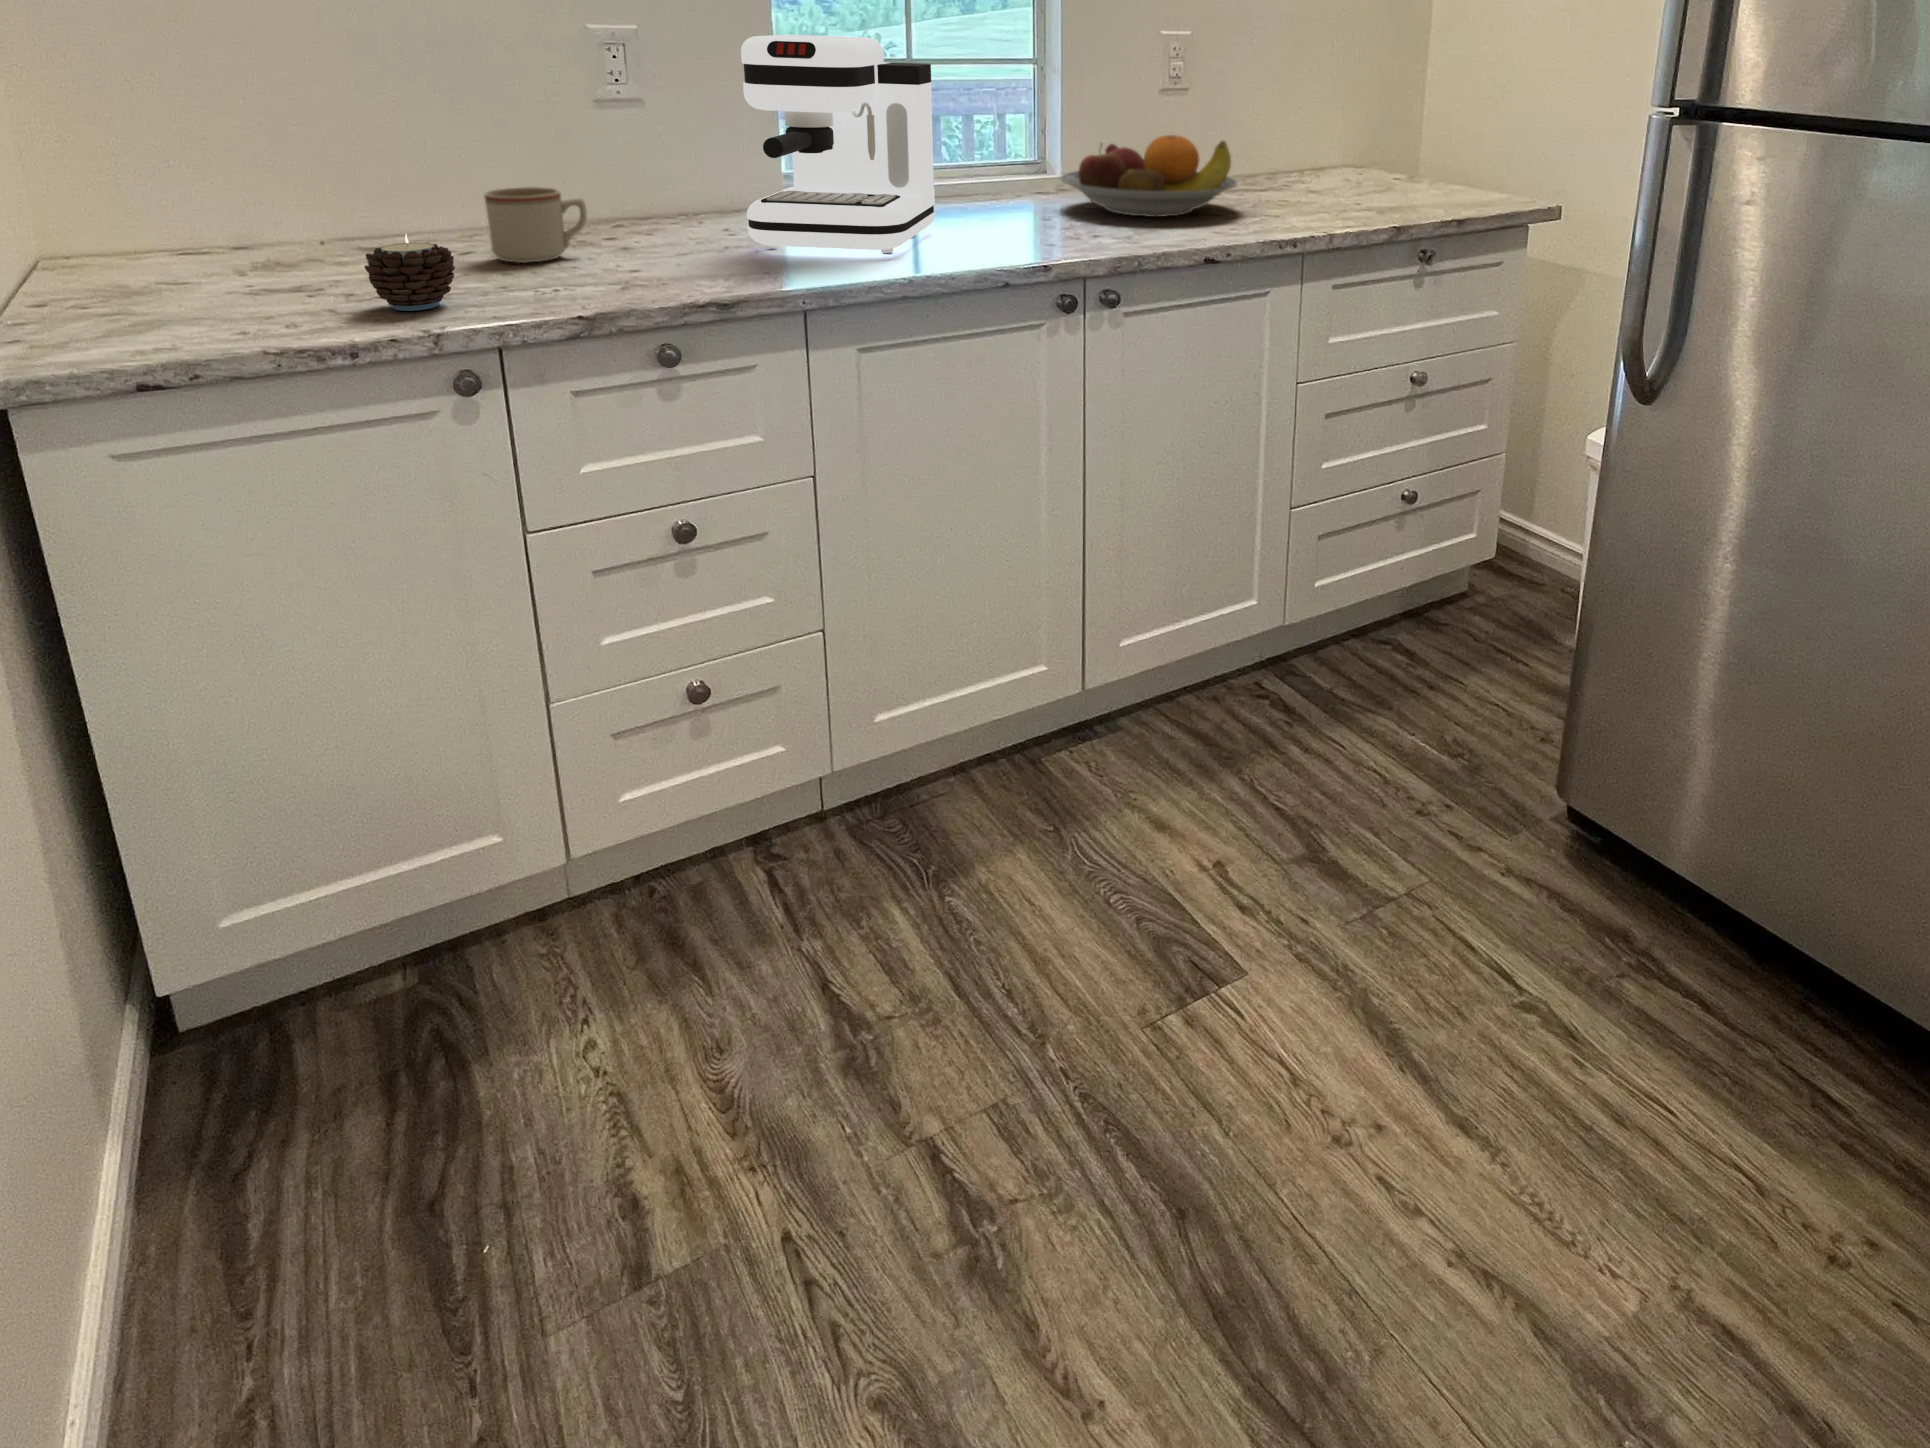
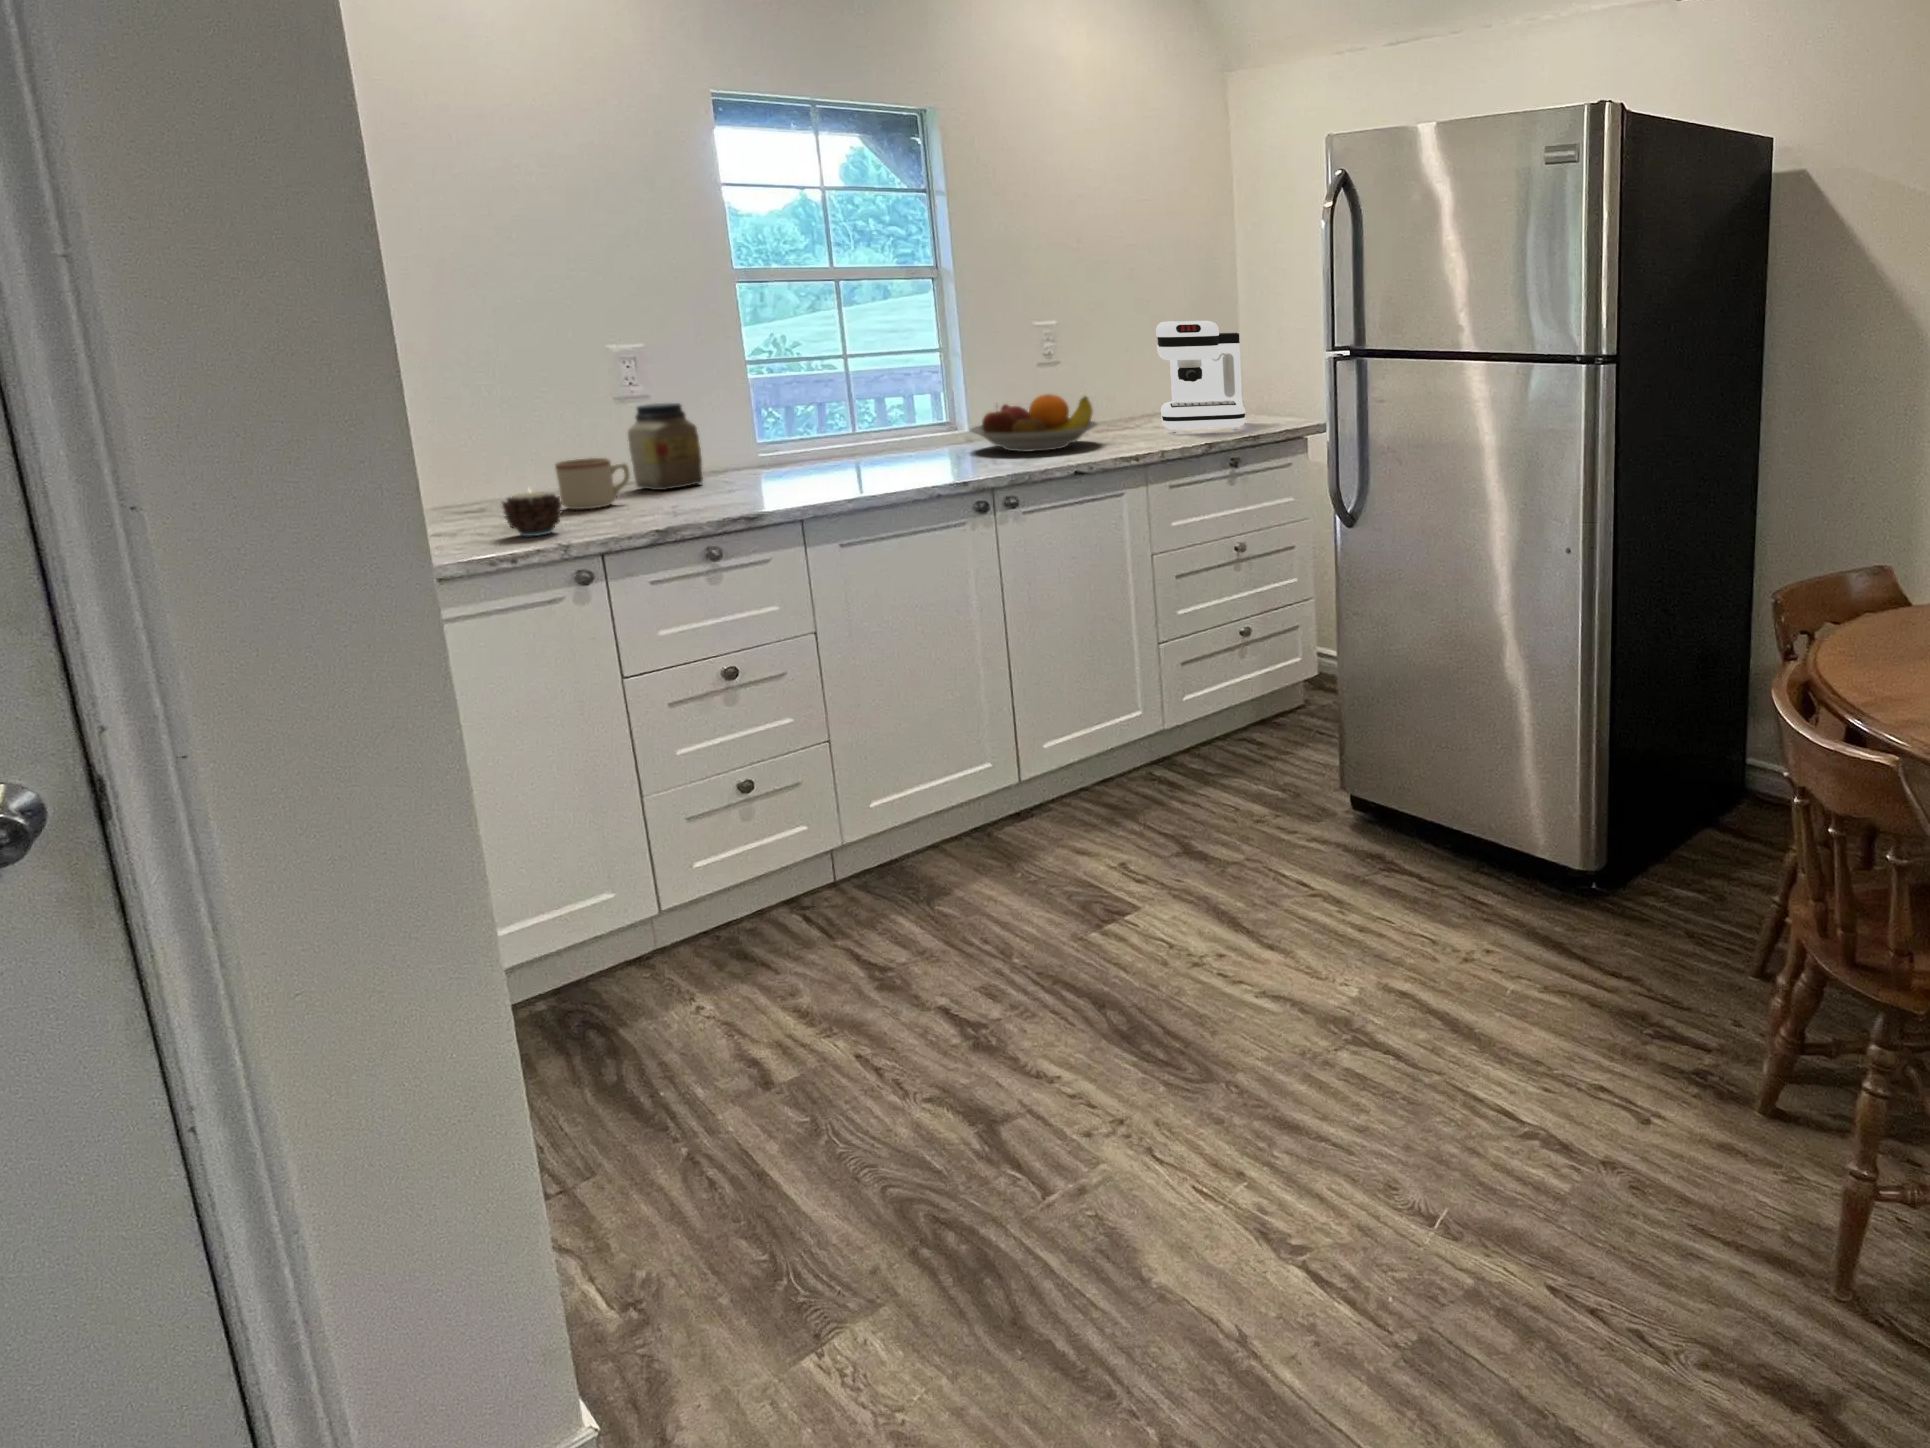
coffee maker: present [741,35,935,253] -> present [1156,321,1246,432]
jar: none [604,112,698,238] -> present [628,403,703,490]

